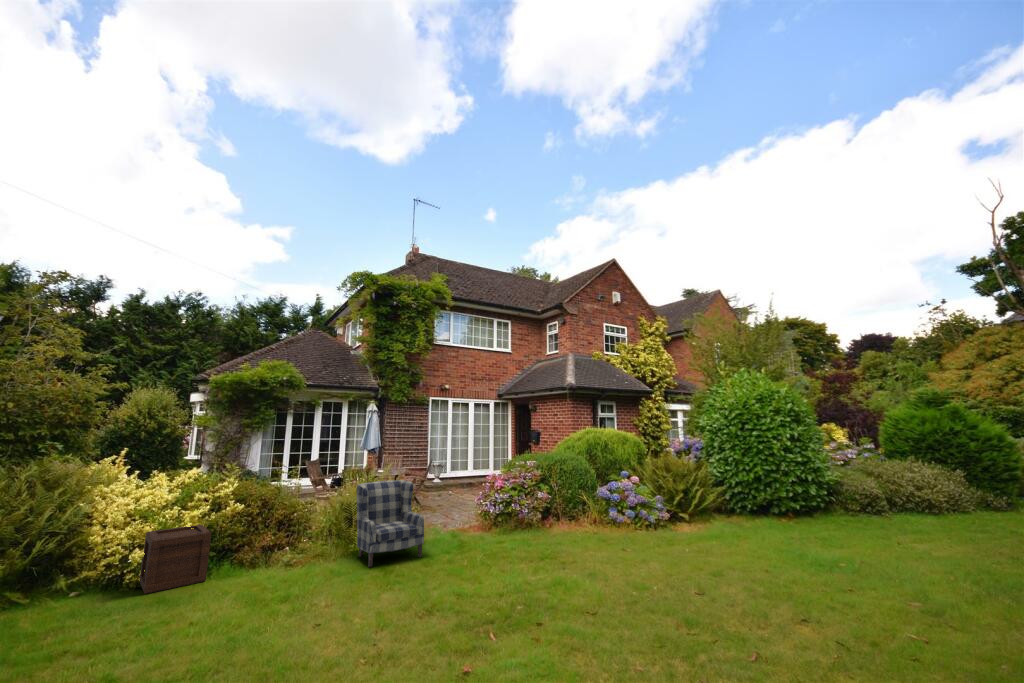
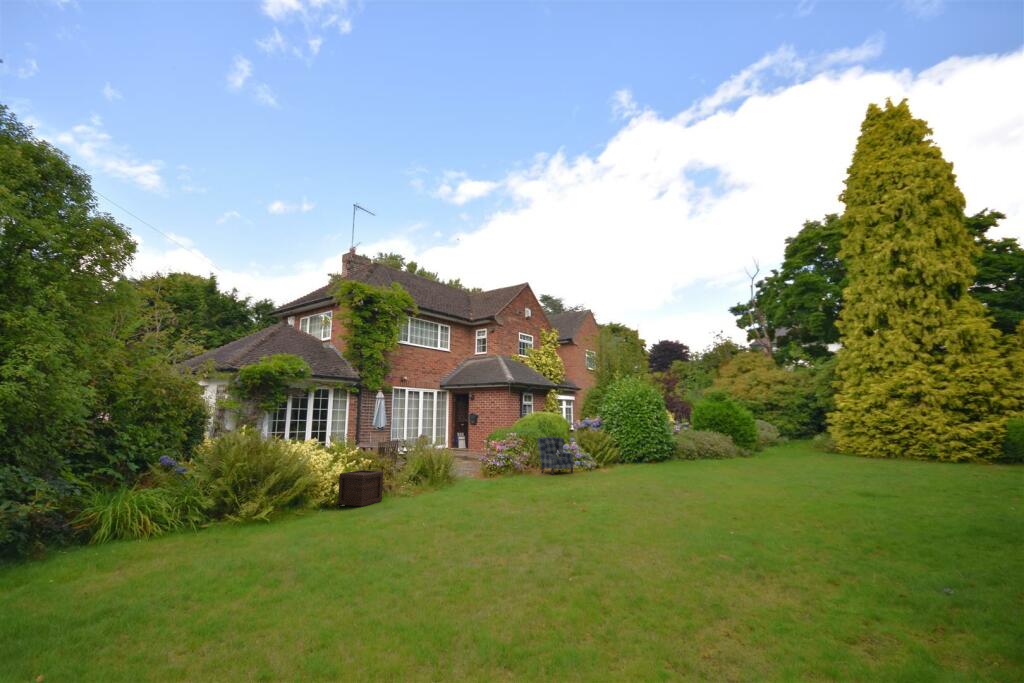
chair: present [357,480,424,567] -> present [537,437,574,475]

